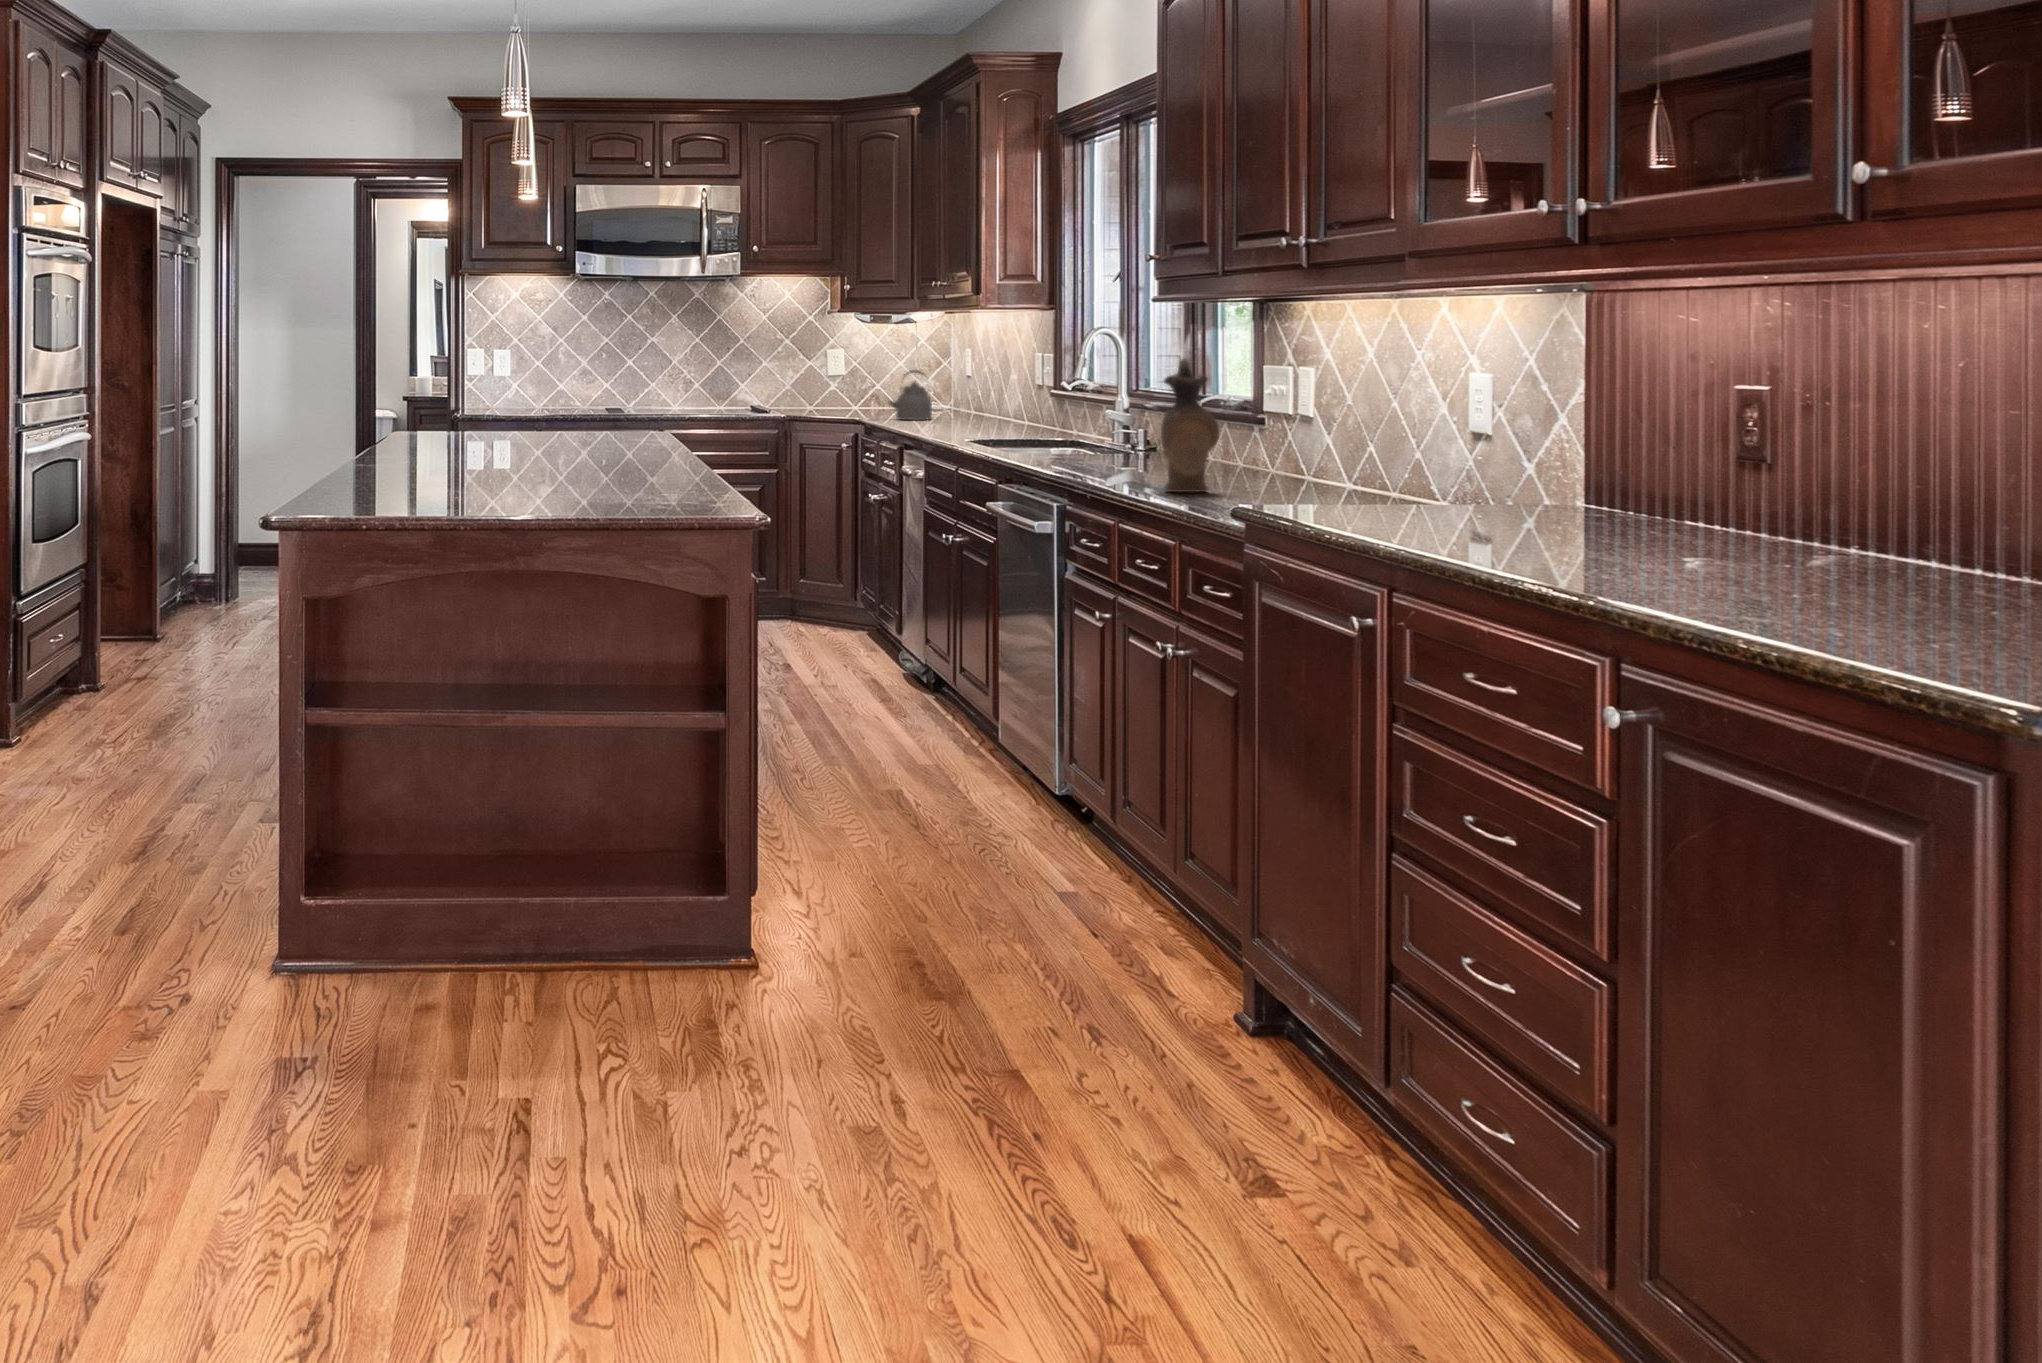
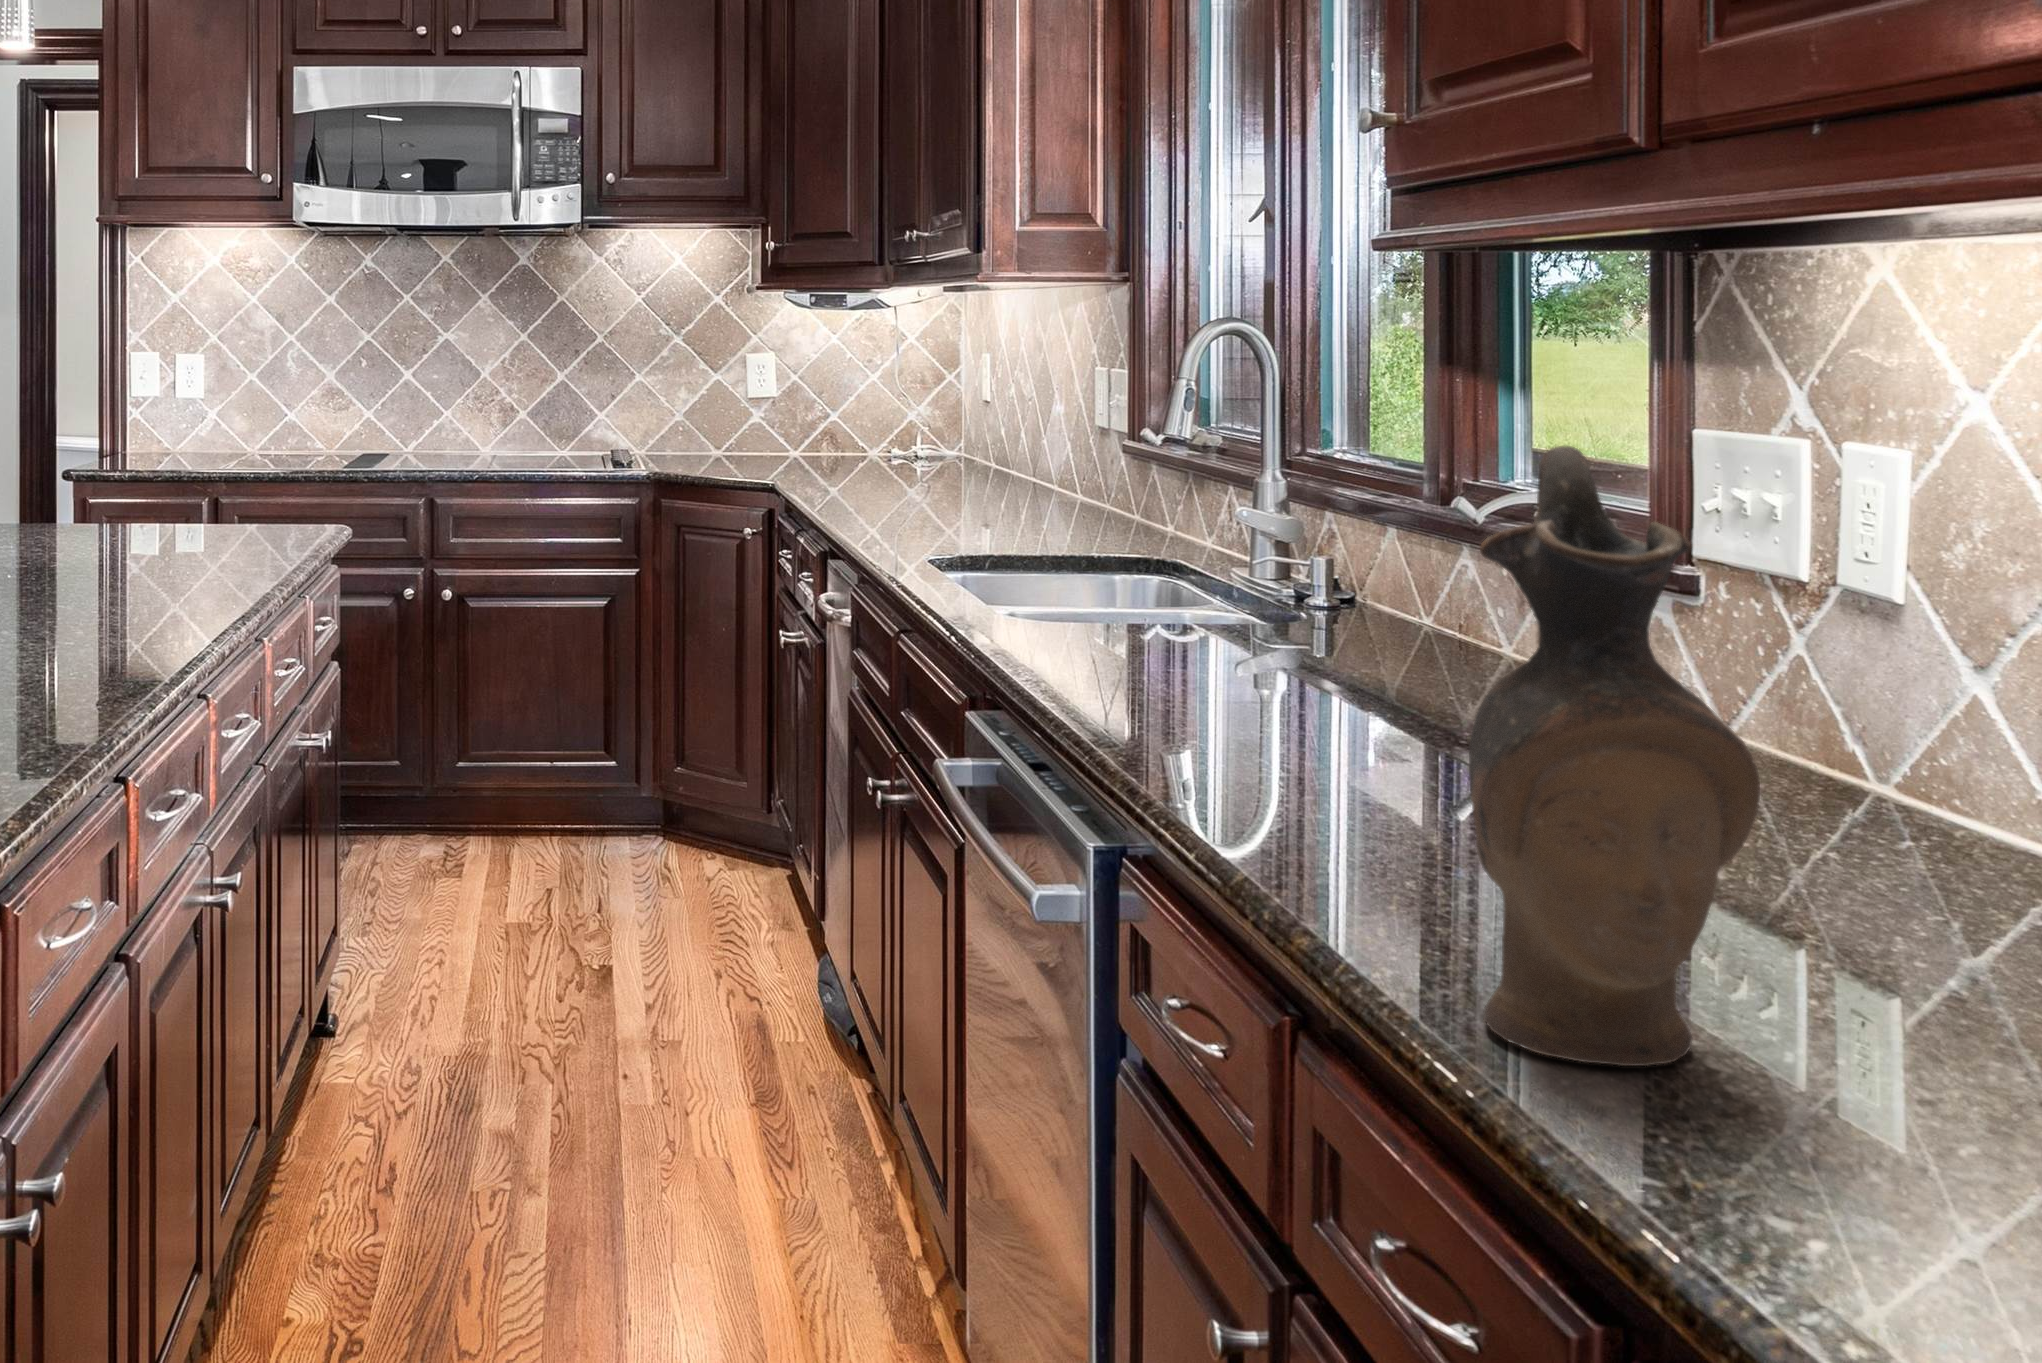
kettle: present [889,370,932,420] -> none [835,387,925,475]

